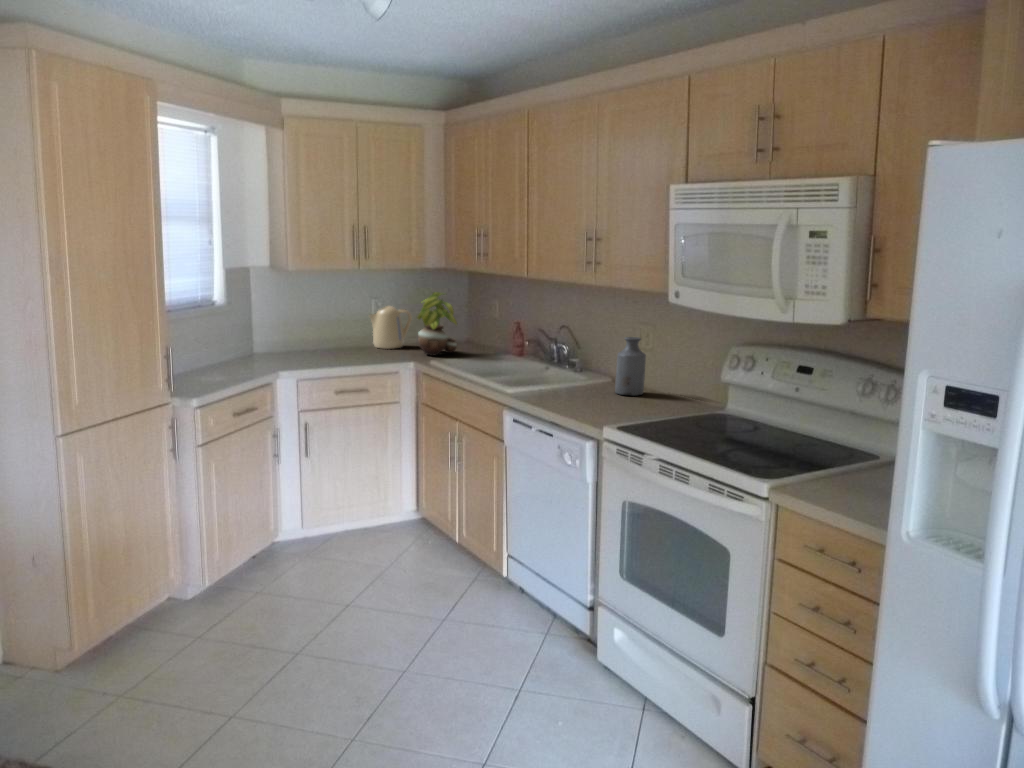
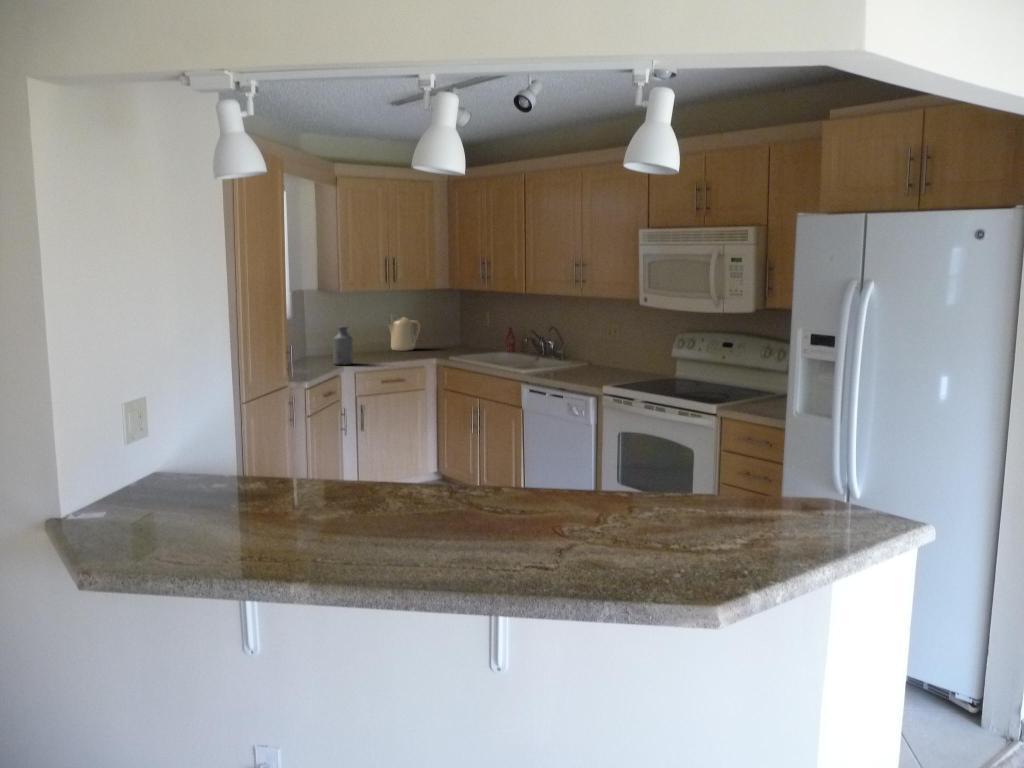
potted plant: present [418,292,457,355] -> none [430,305,464,354]
bottle: present [615,337,646,396] -> present [333,326,353,365]

